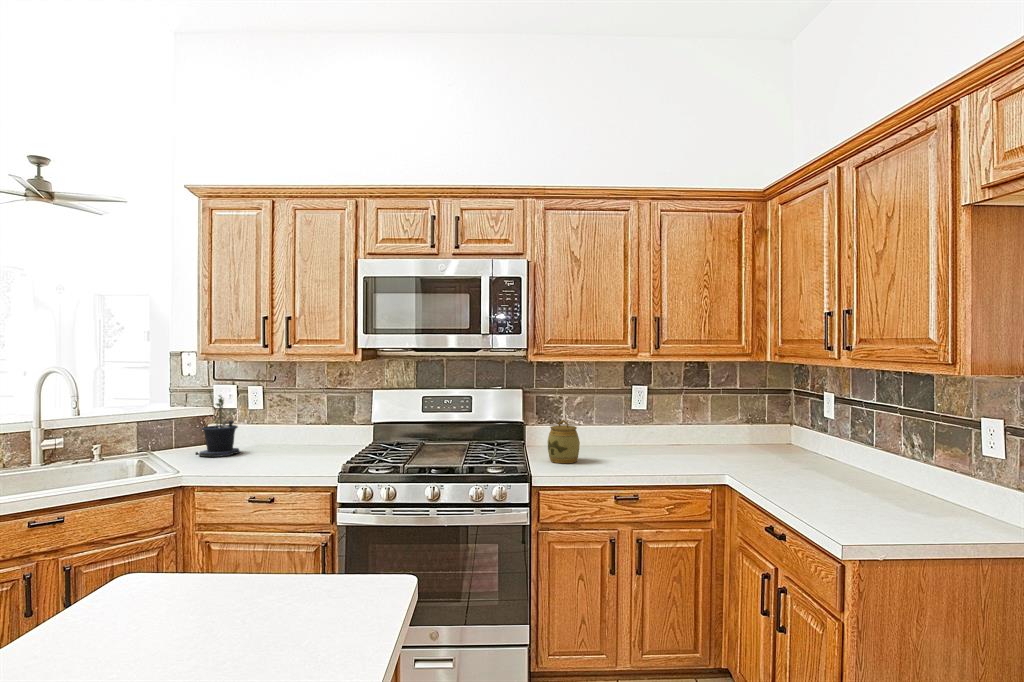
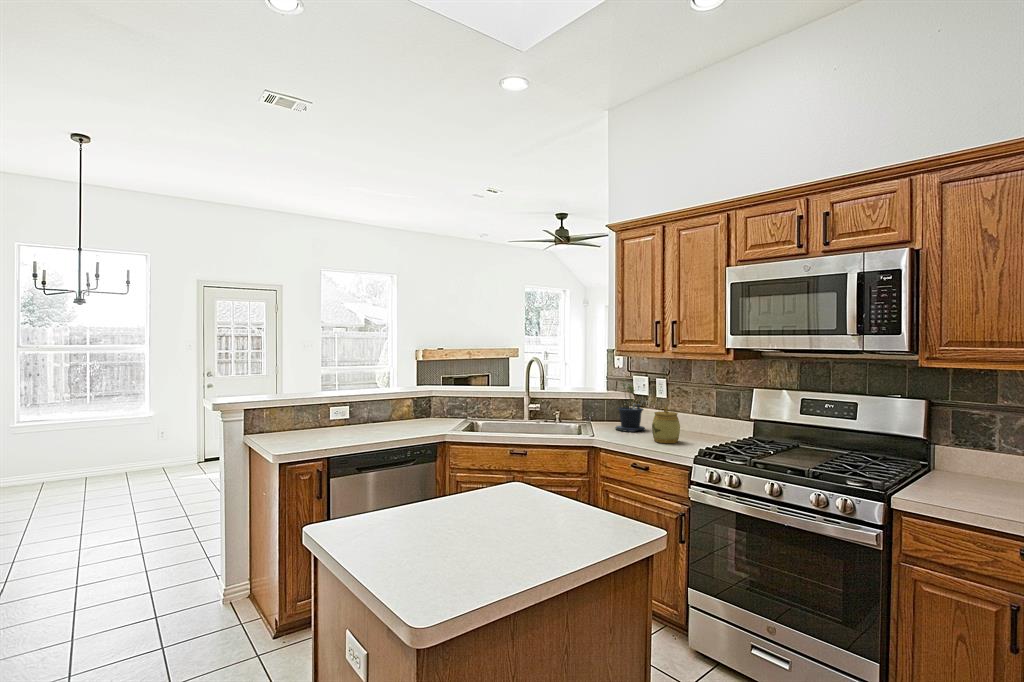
jar: present [548,420,580,463] -> present [652,407,680,443]

